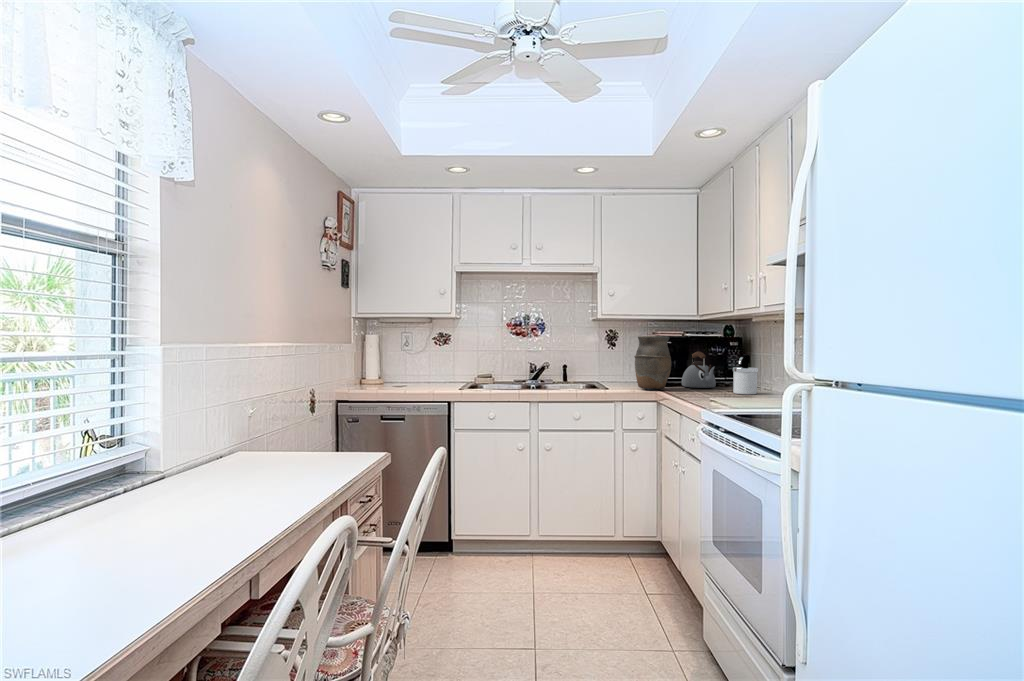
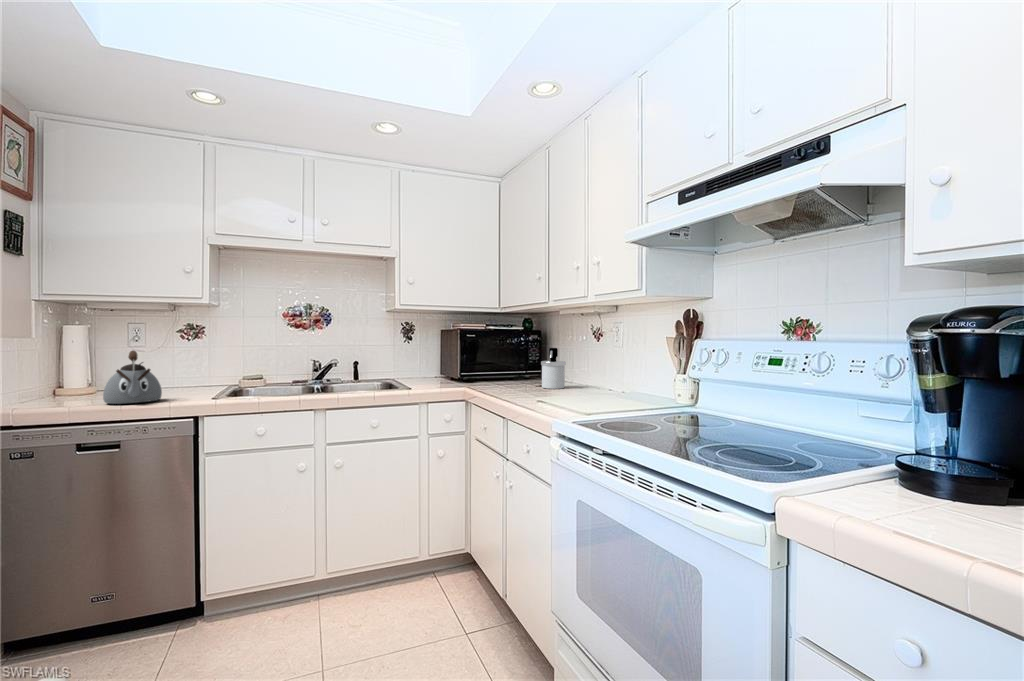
vase: present [634,336,671,390] -> none [438,329,478,388]
kettle: present [682,352,716,388] -> present [103,351,162,404]

